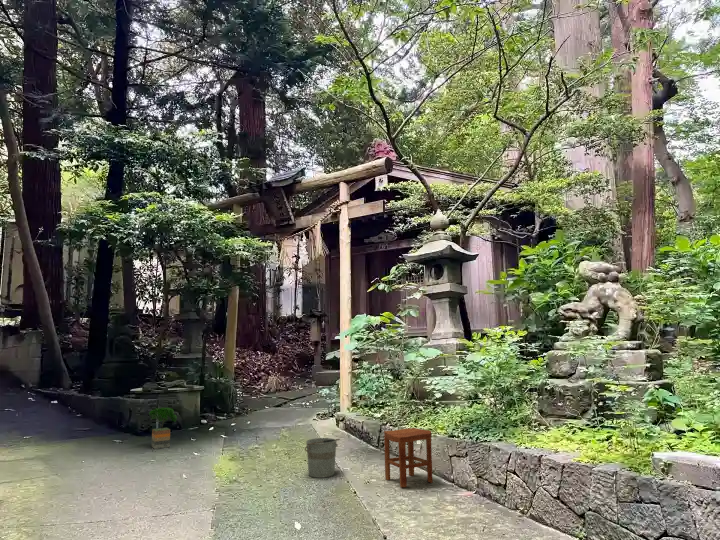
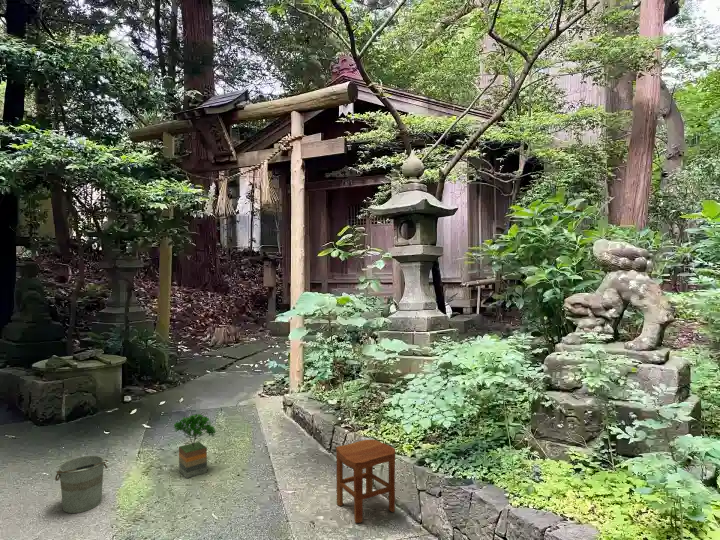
potted tree: present [149,408,177,449] -> present [174,414,216,478]
bucket: present [305,438,340,478] -> present [55,456,108,513]

